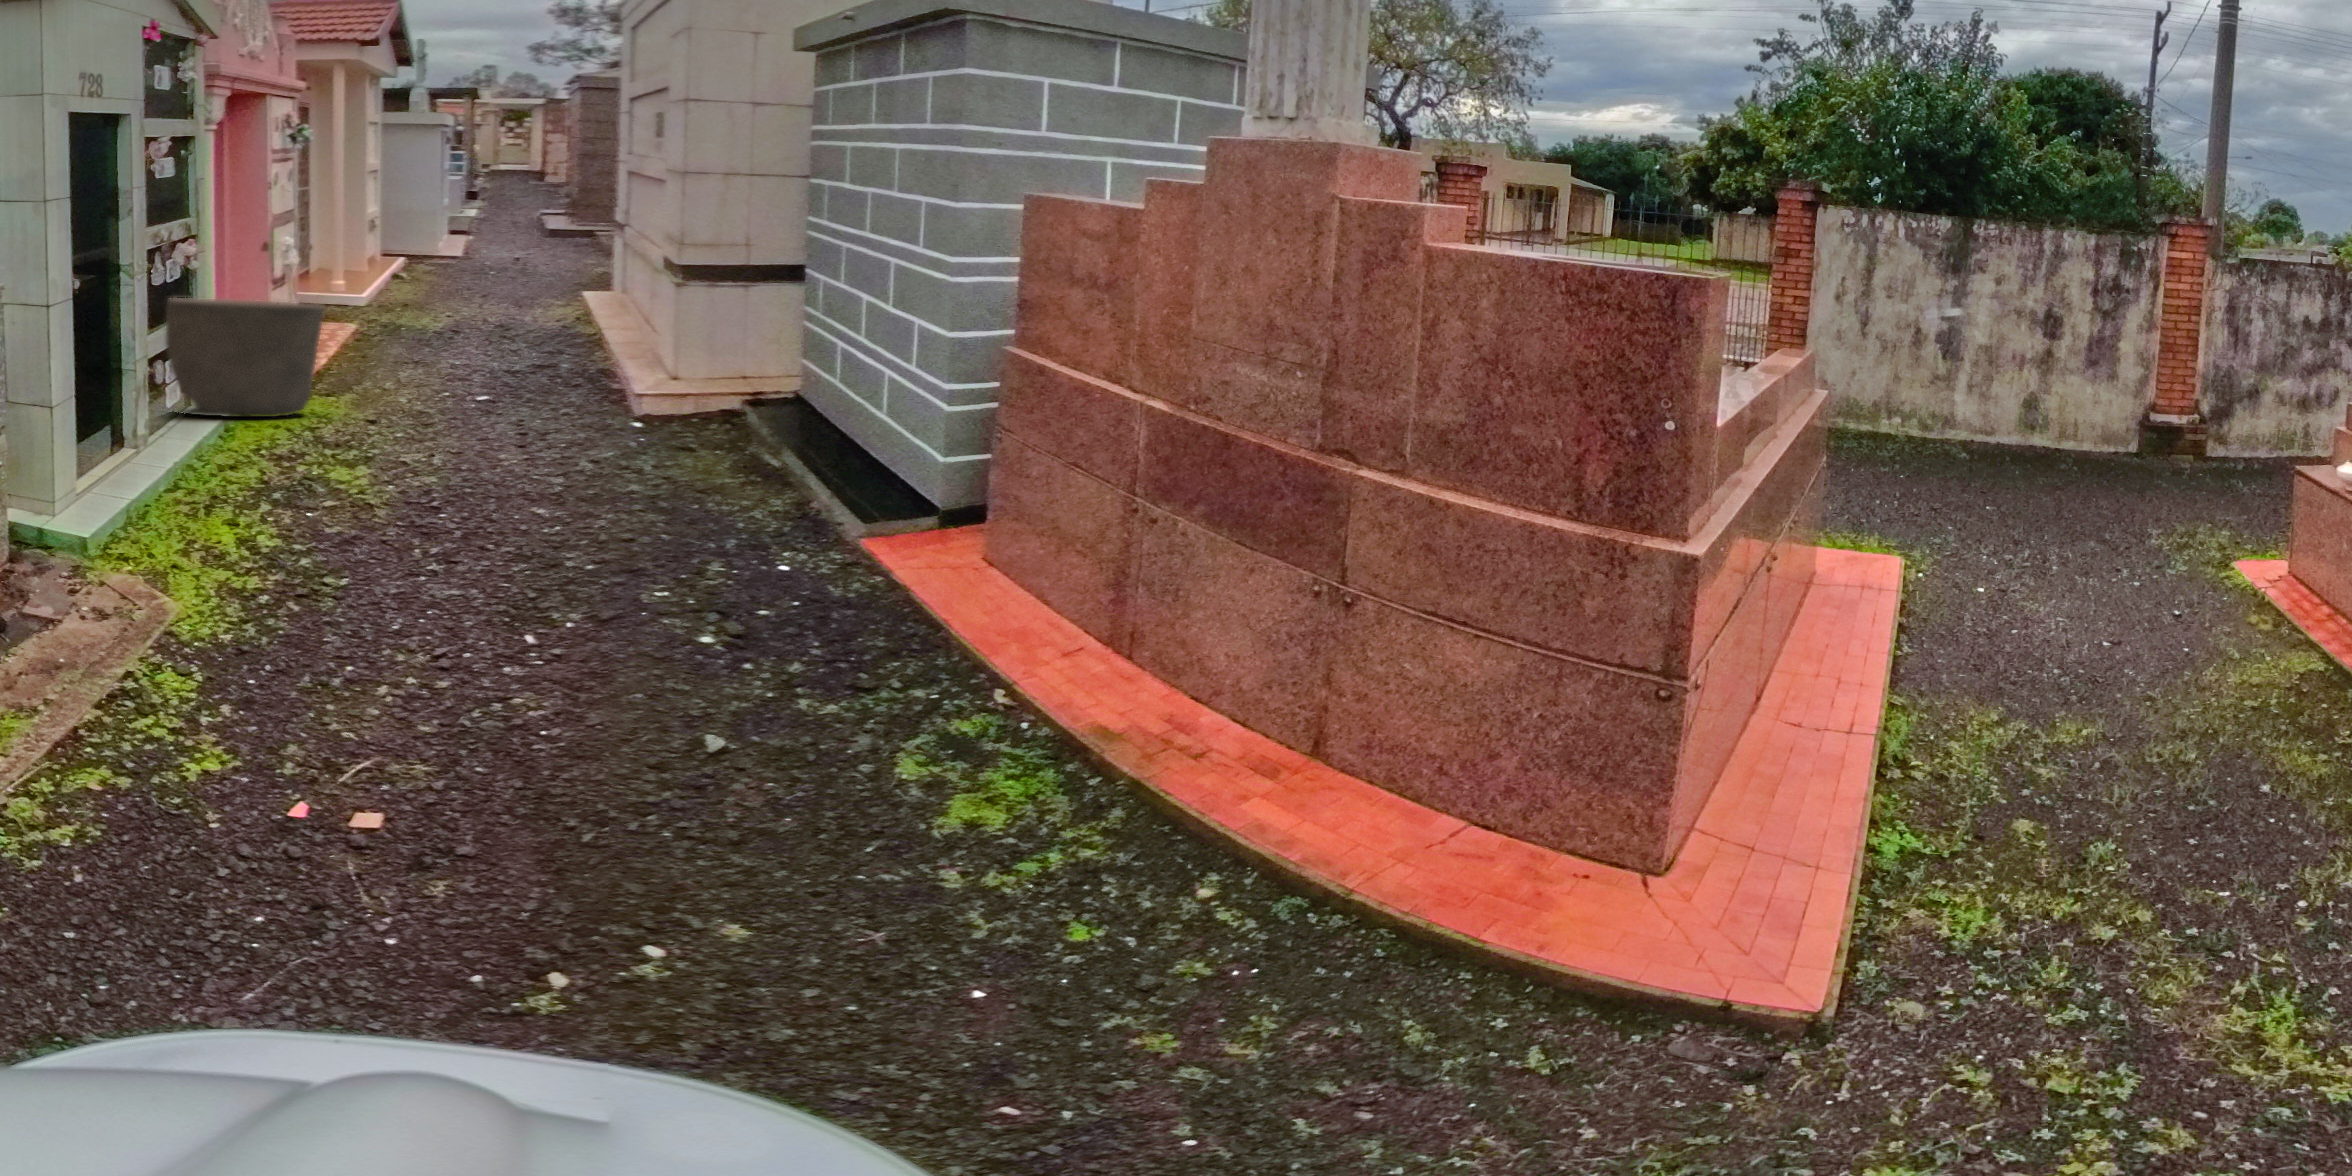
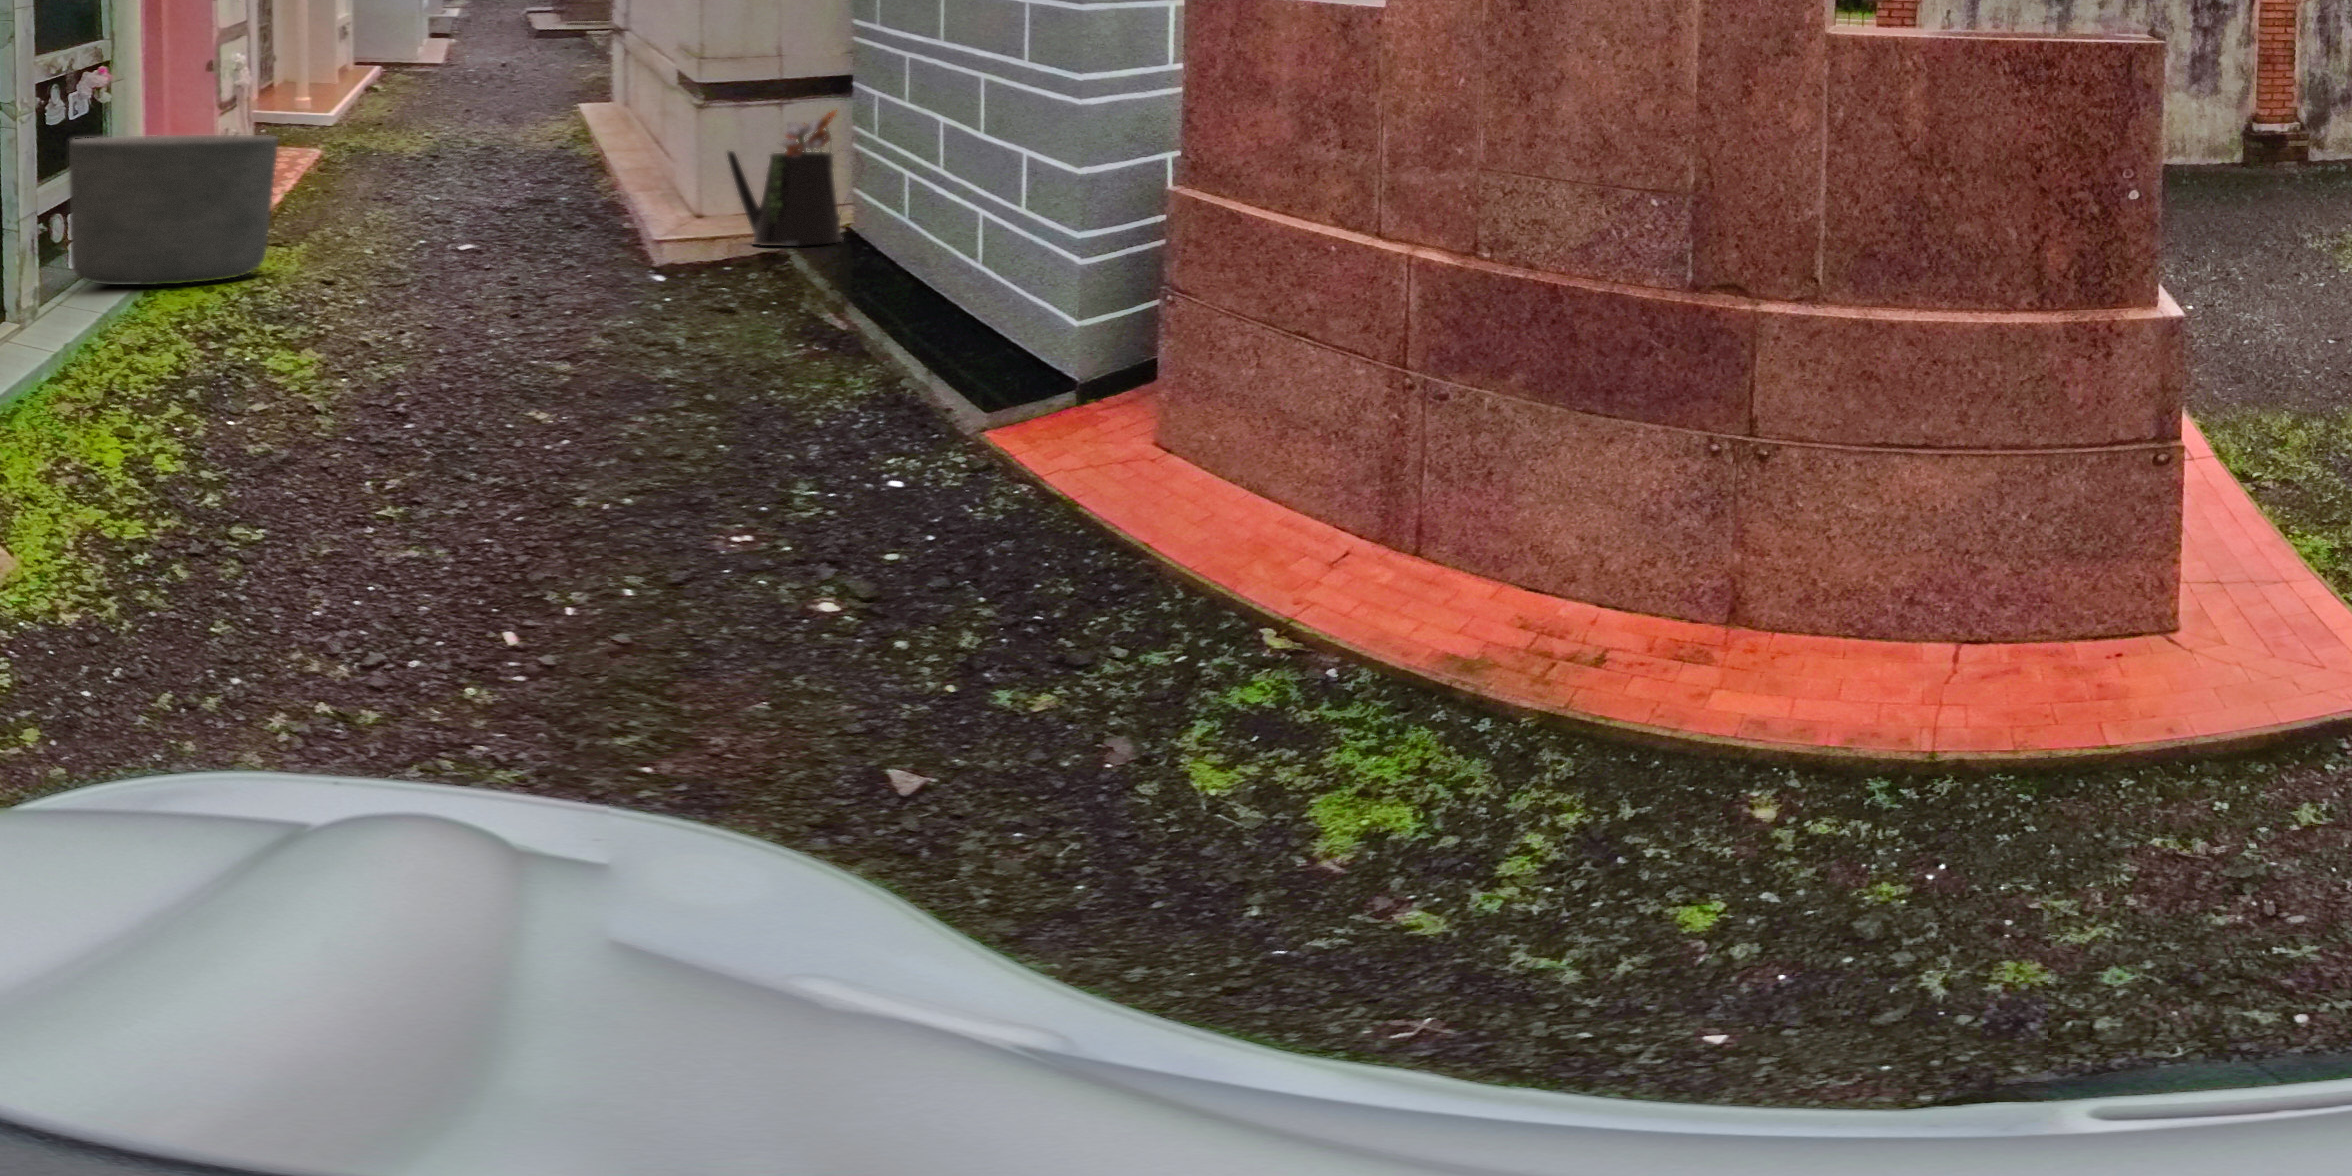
watering can: none [679,308,790,422] -> present [727,110,863,246]

